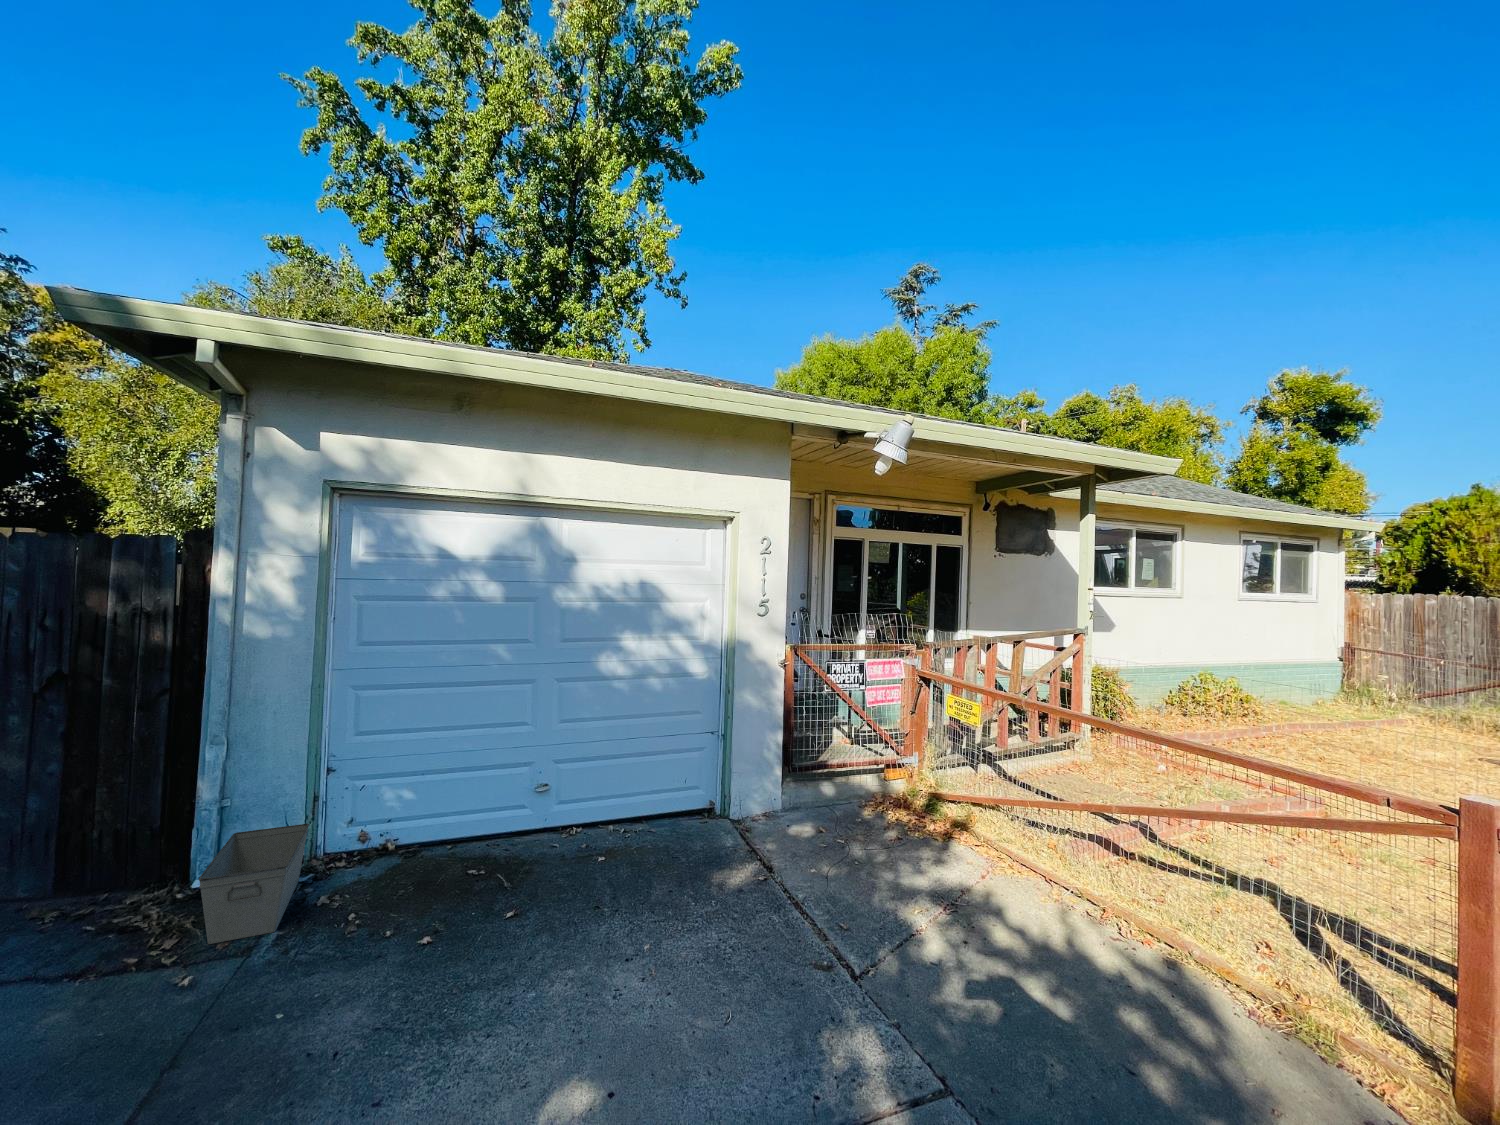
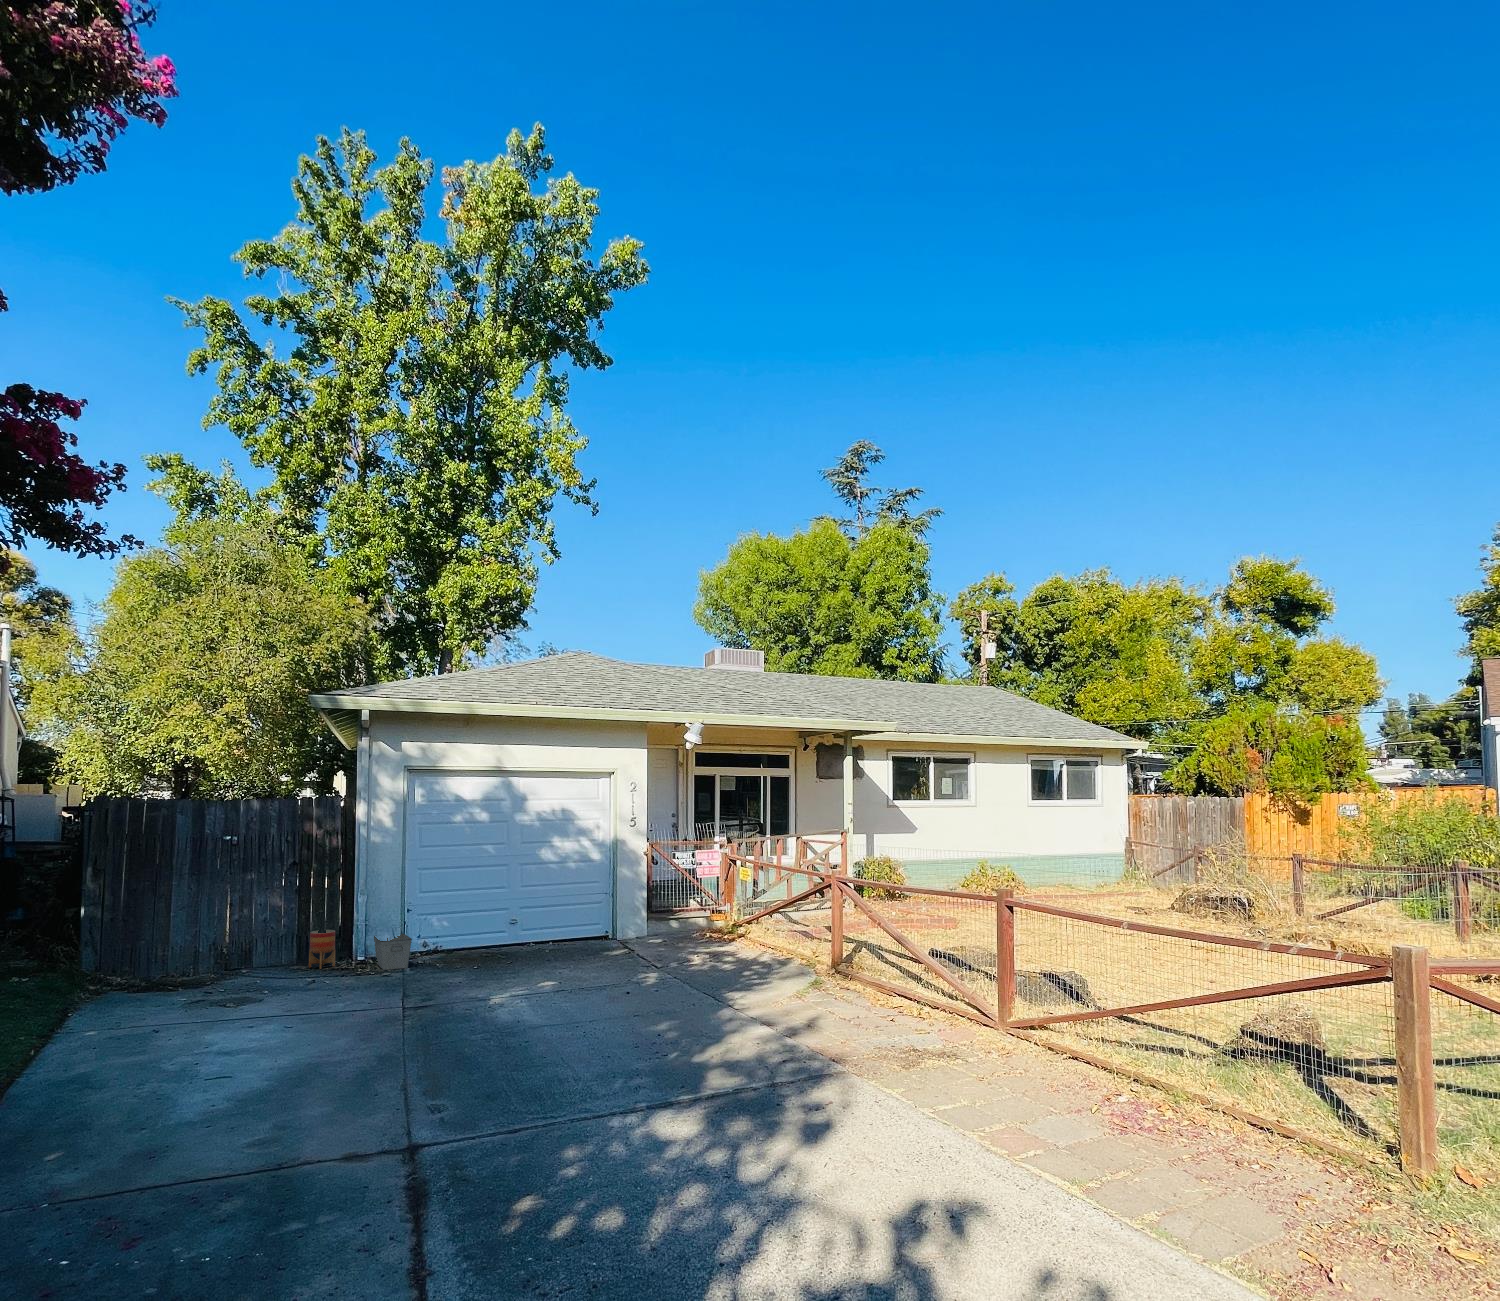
planter: none [67,819,142,920] -> present [309,930,336,969]

